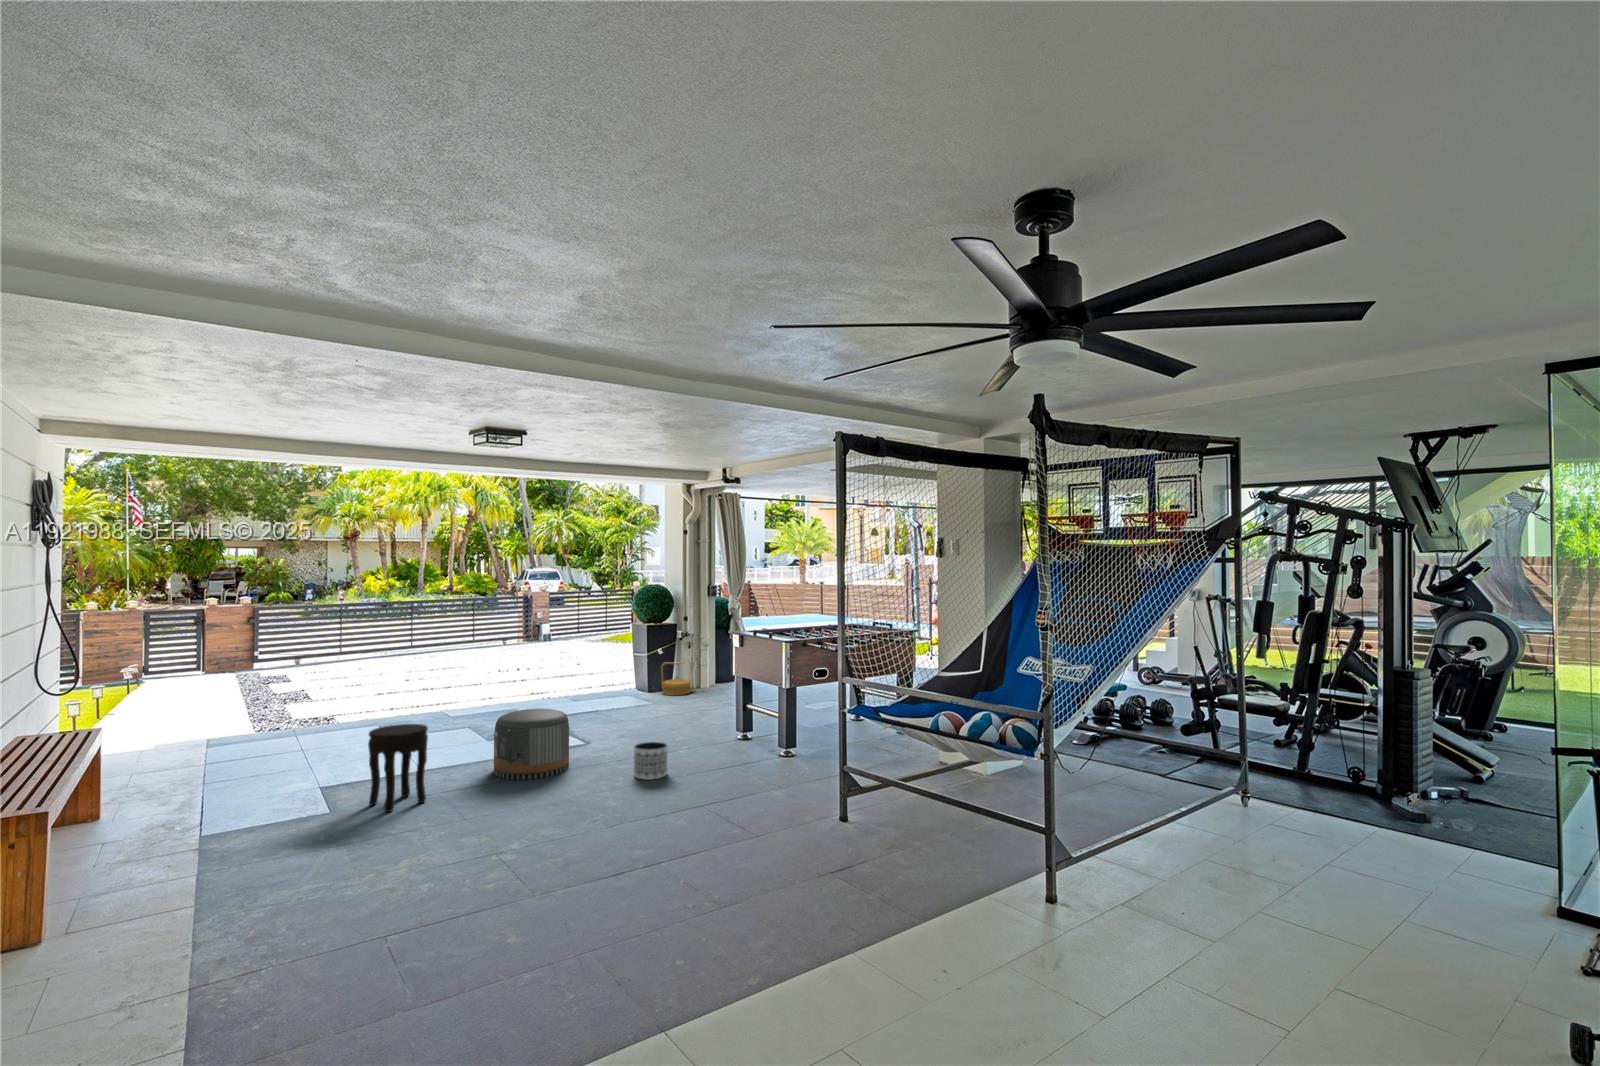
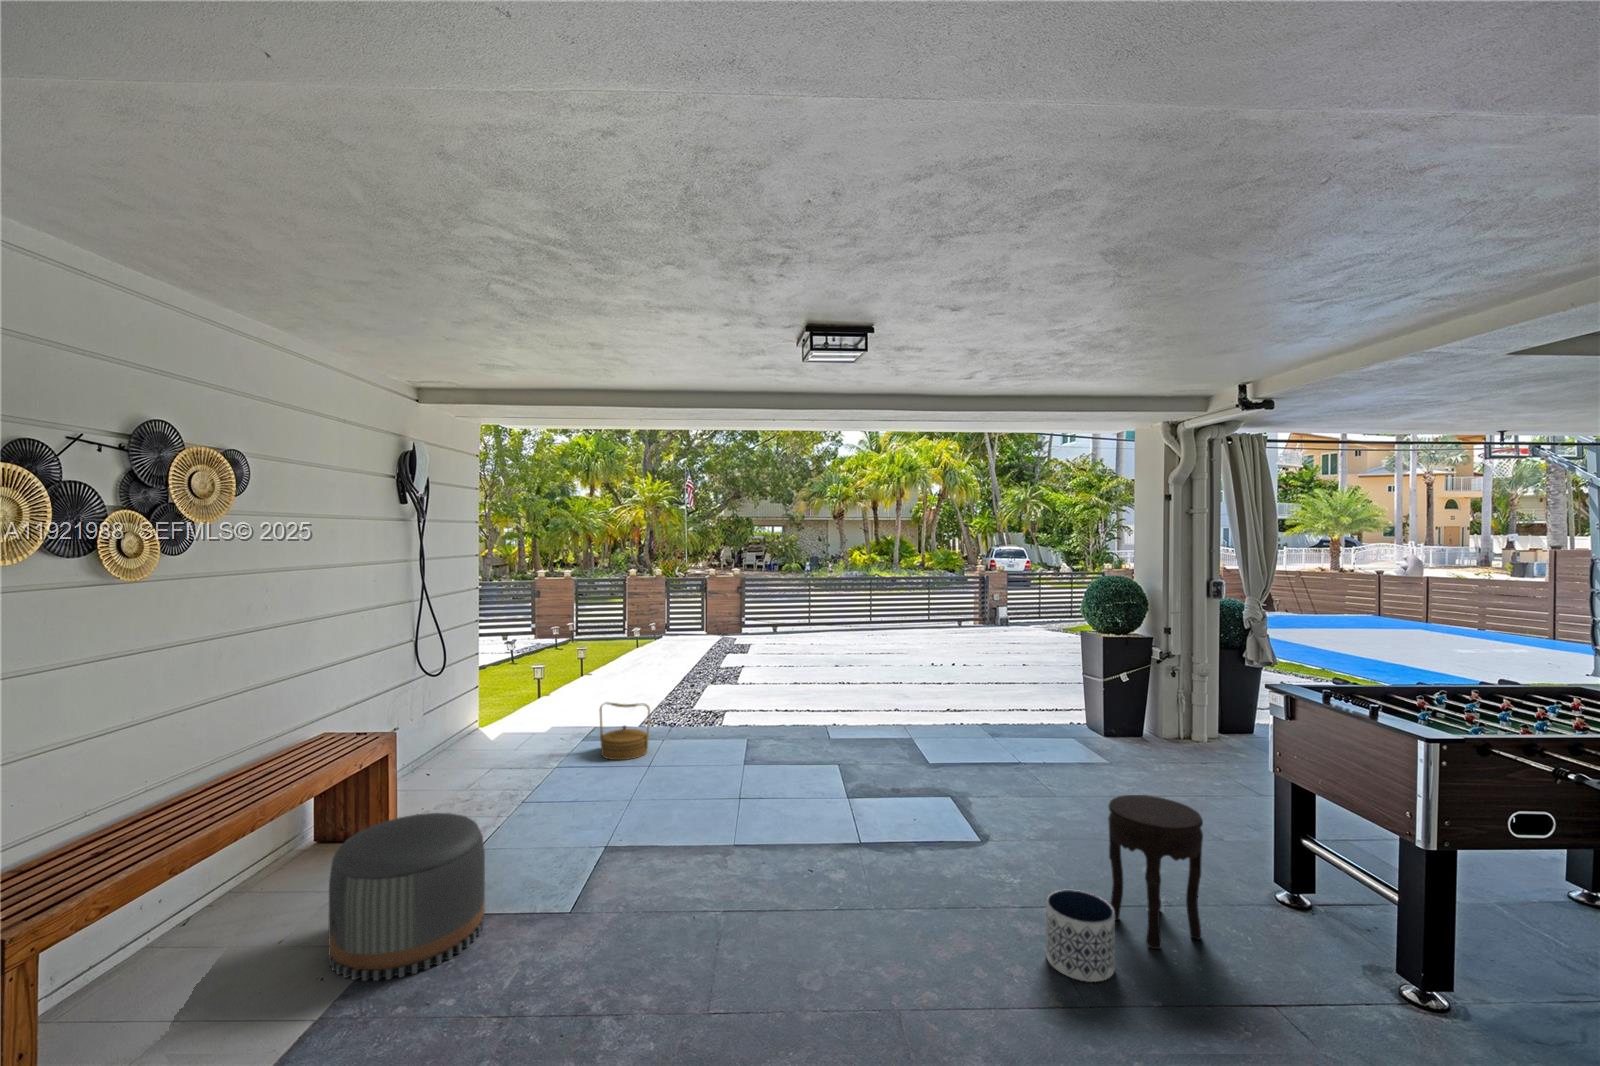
basket: present [661,661,692,695] -> present [599,703,650,760]
pouf: present [494,709,569,780] -> present [329,813,485,981]
side table: present [368,724,428,812] -> present [1108,795,1203,949]

